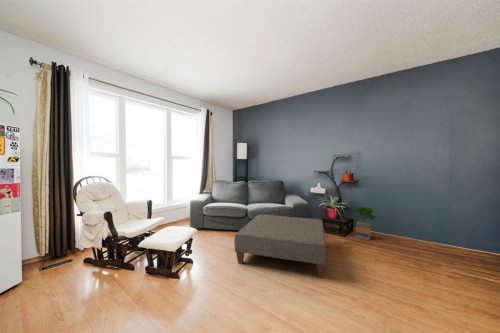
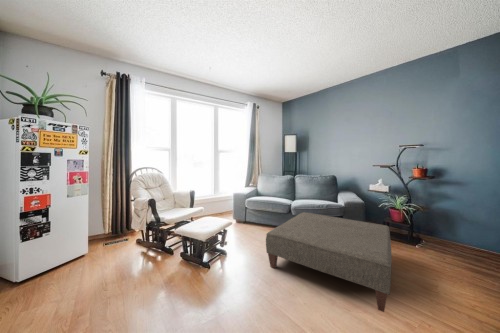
potted tree: present [353,207,376,240] -> none [442,211,490,264]

